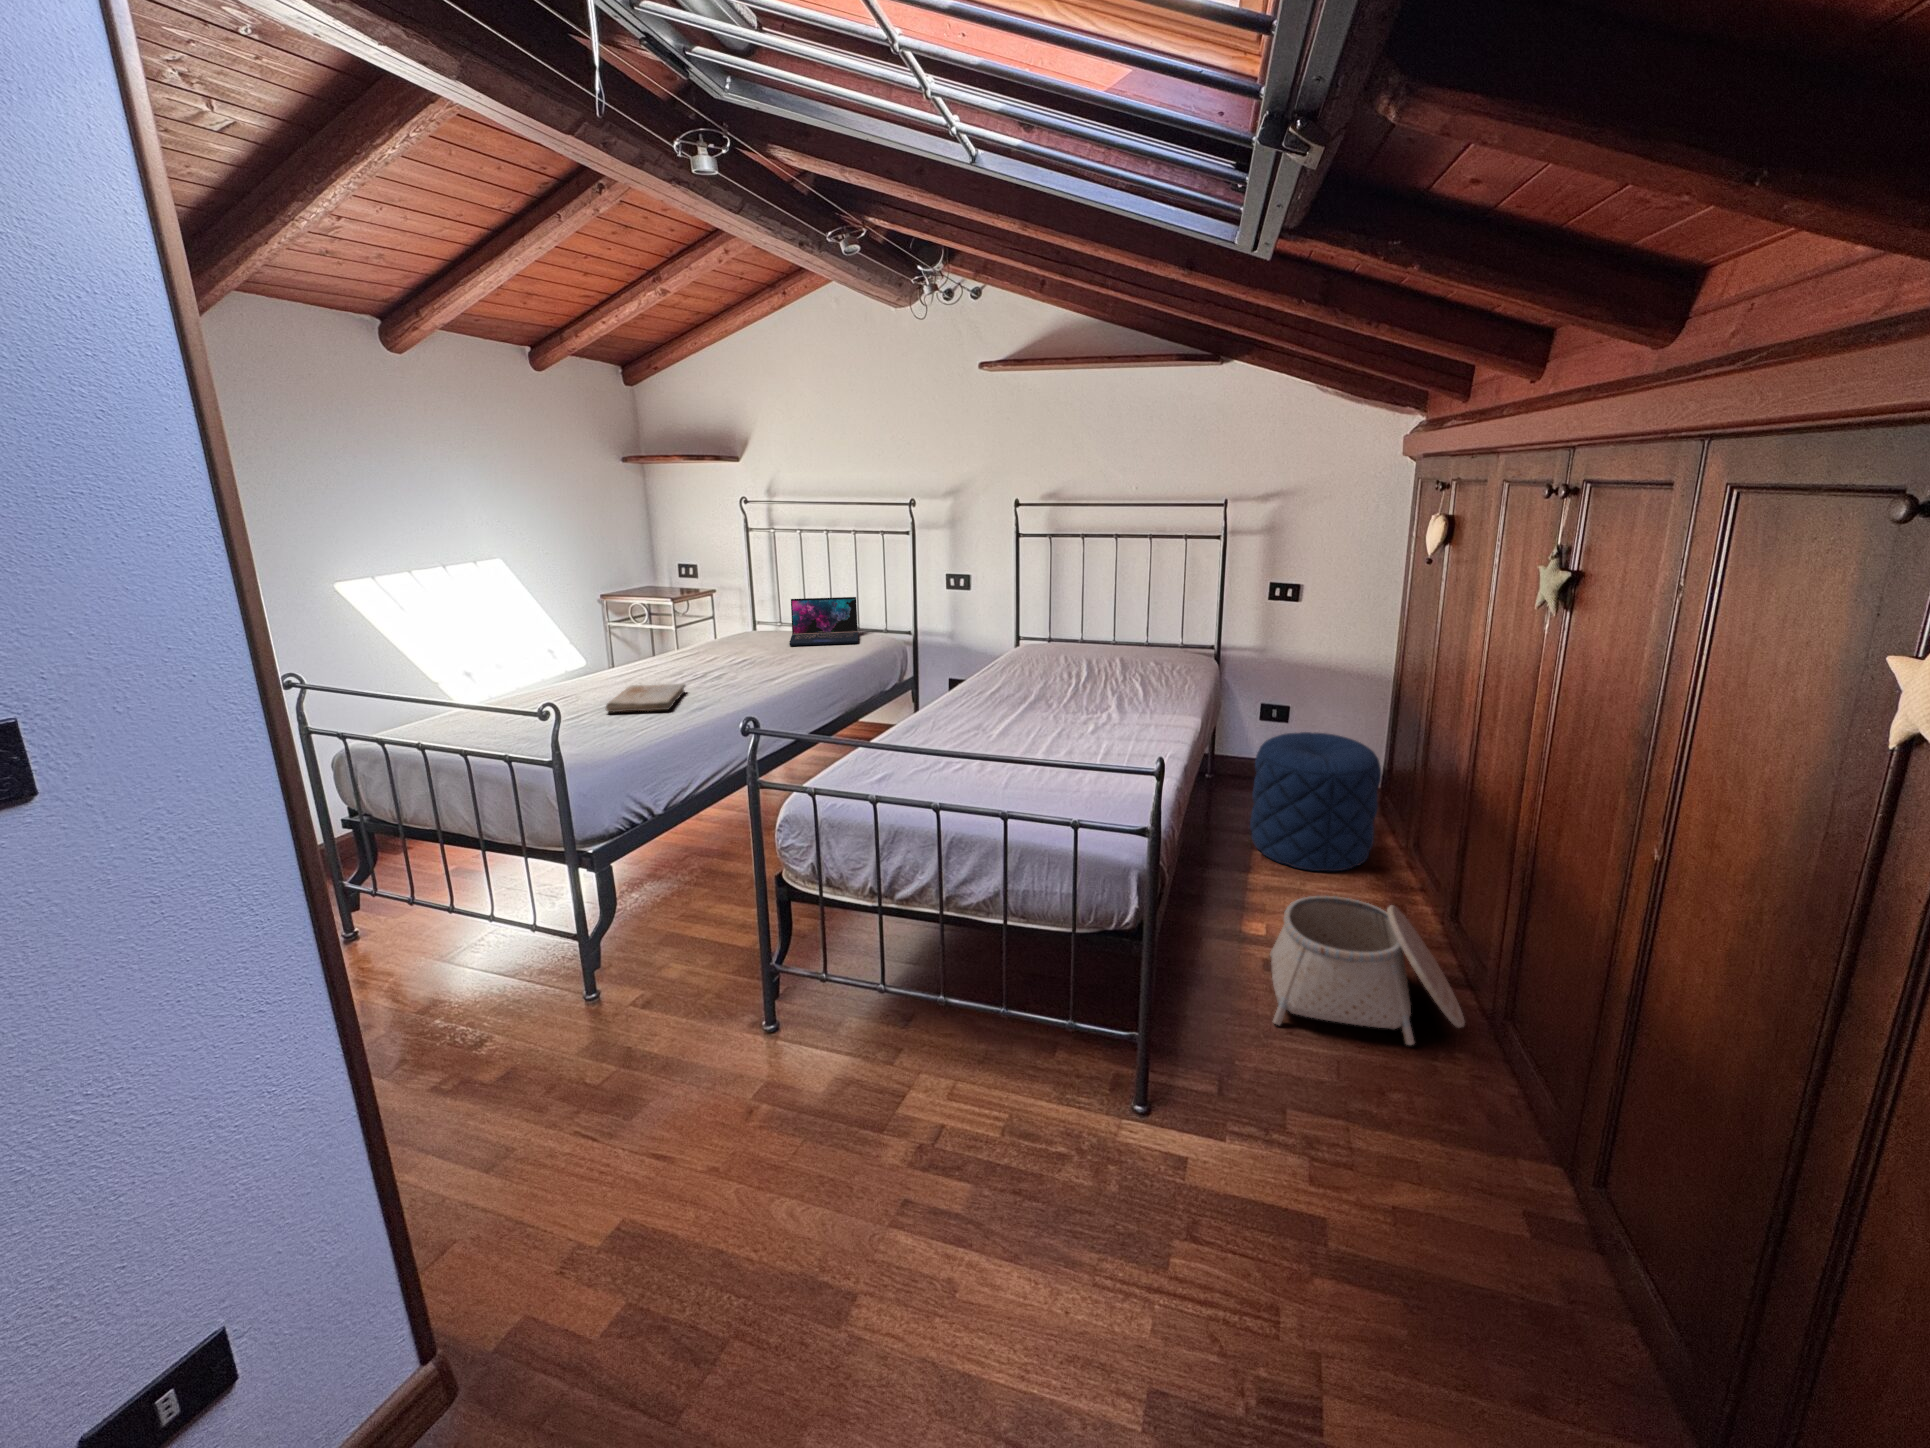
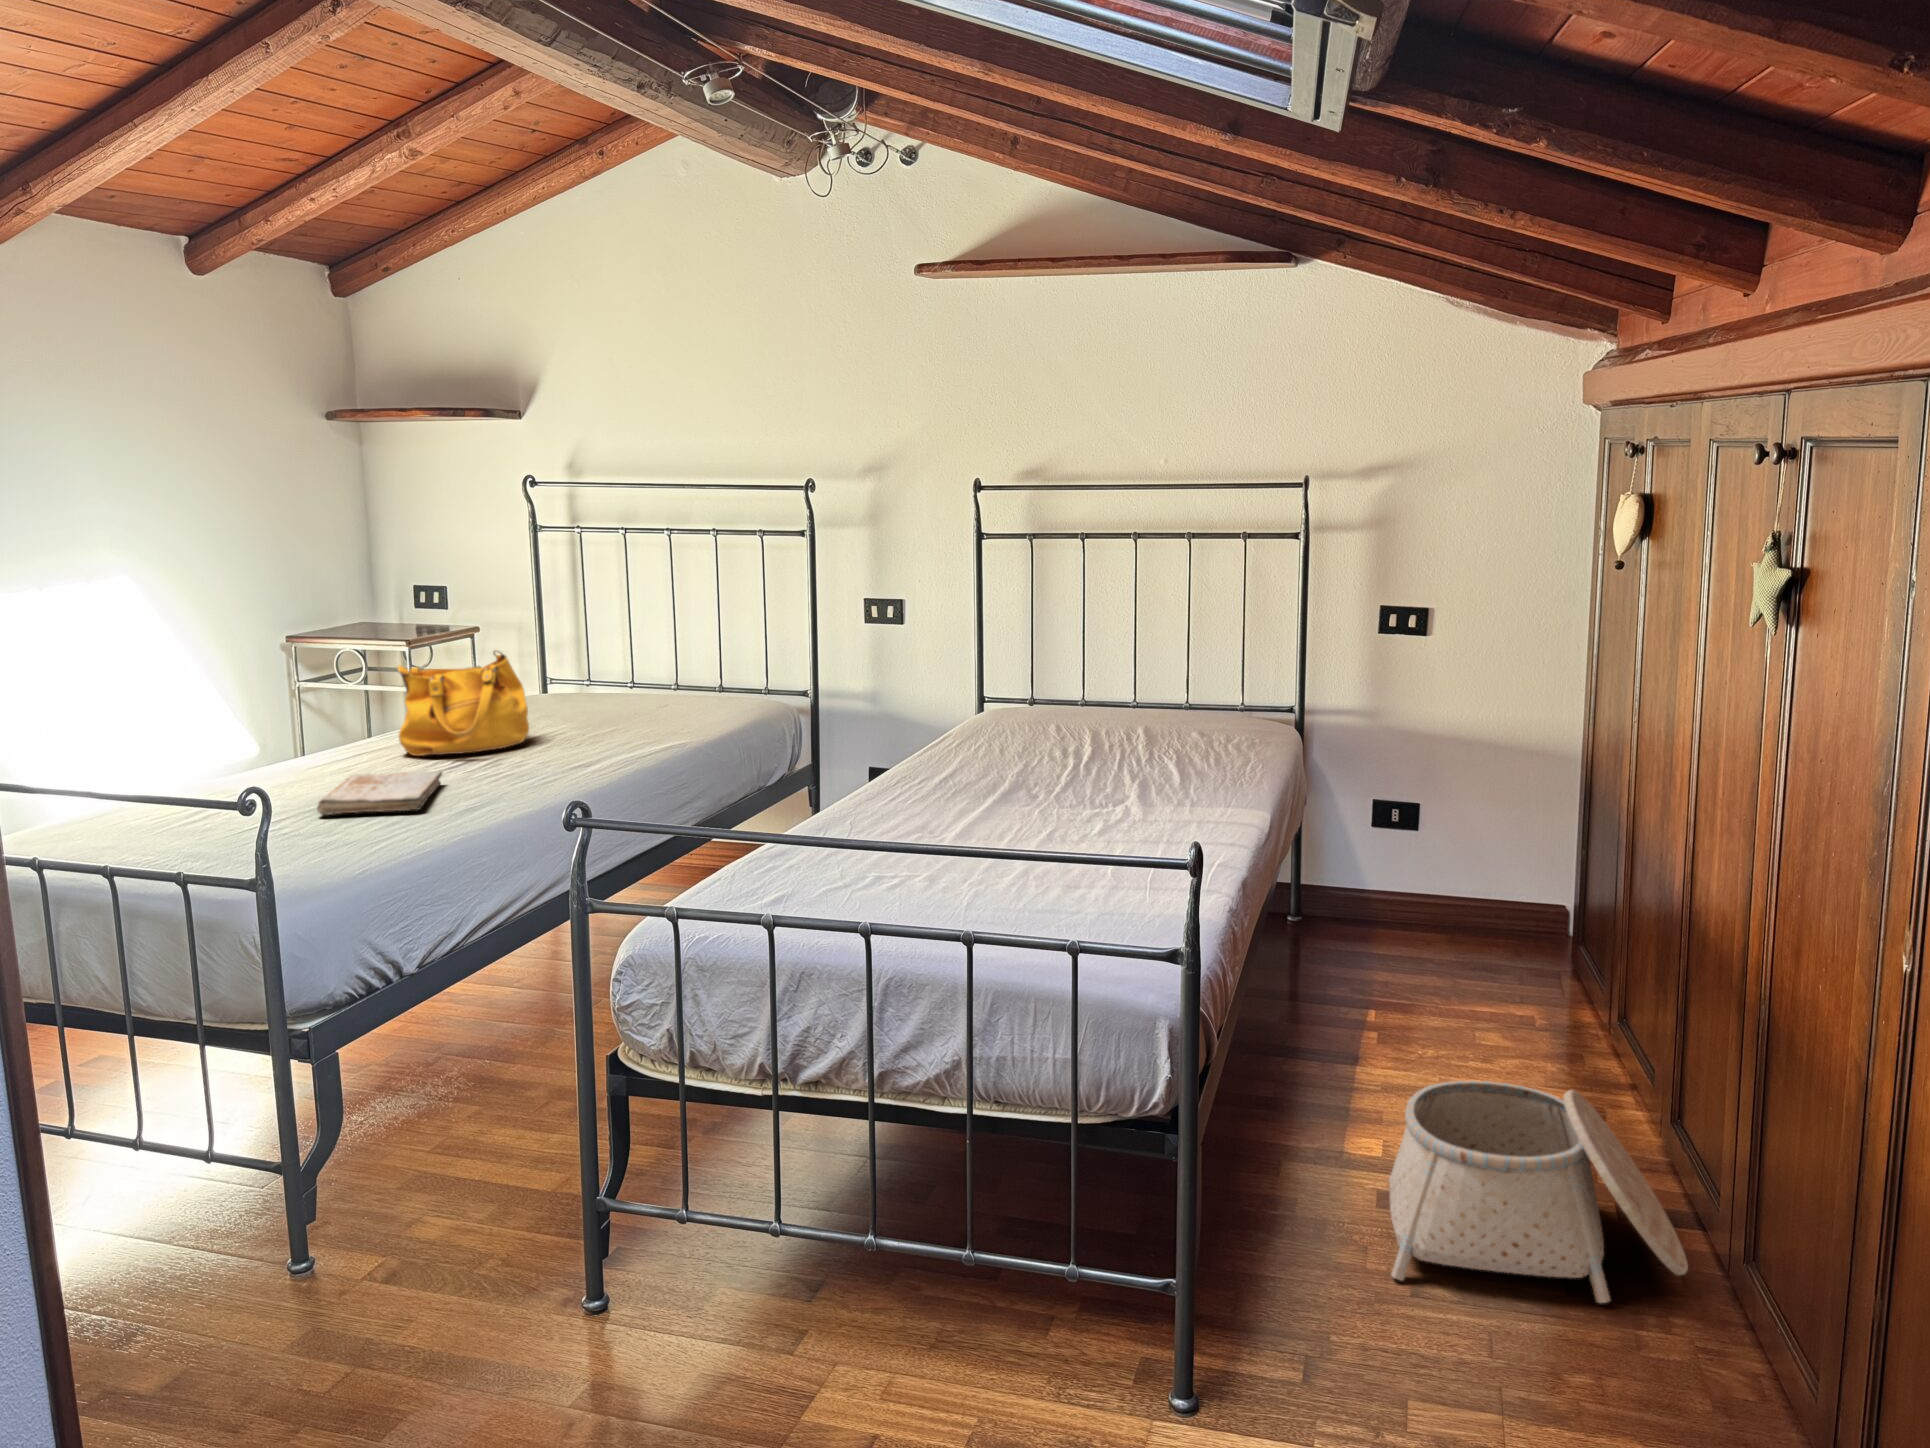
laptop: present [789,597,858,646] -> none [603,635,716,715]
handbag: none [659,607,742,672] -> present [397,651,529,756]
pouf: present [1250,732,1382,871] -> none [1360,839,1564,1060]

